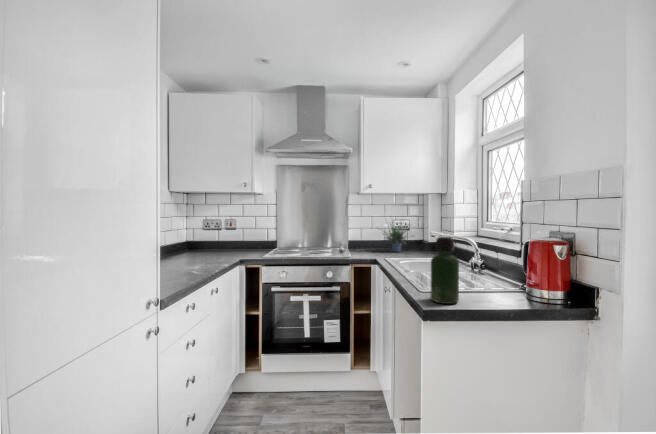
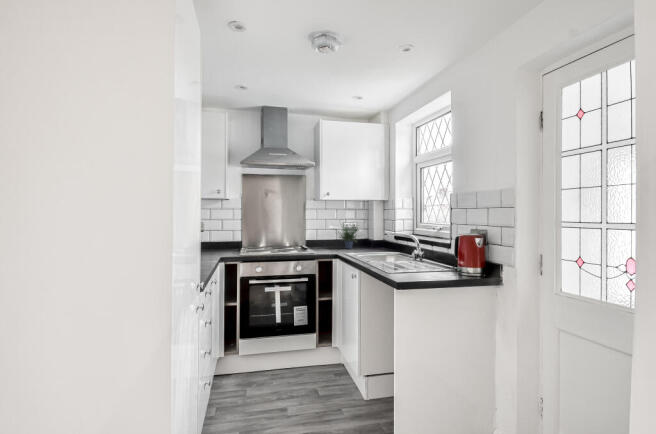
bottle: present [431,237,459,304] -> none [398,233,418,280]

